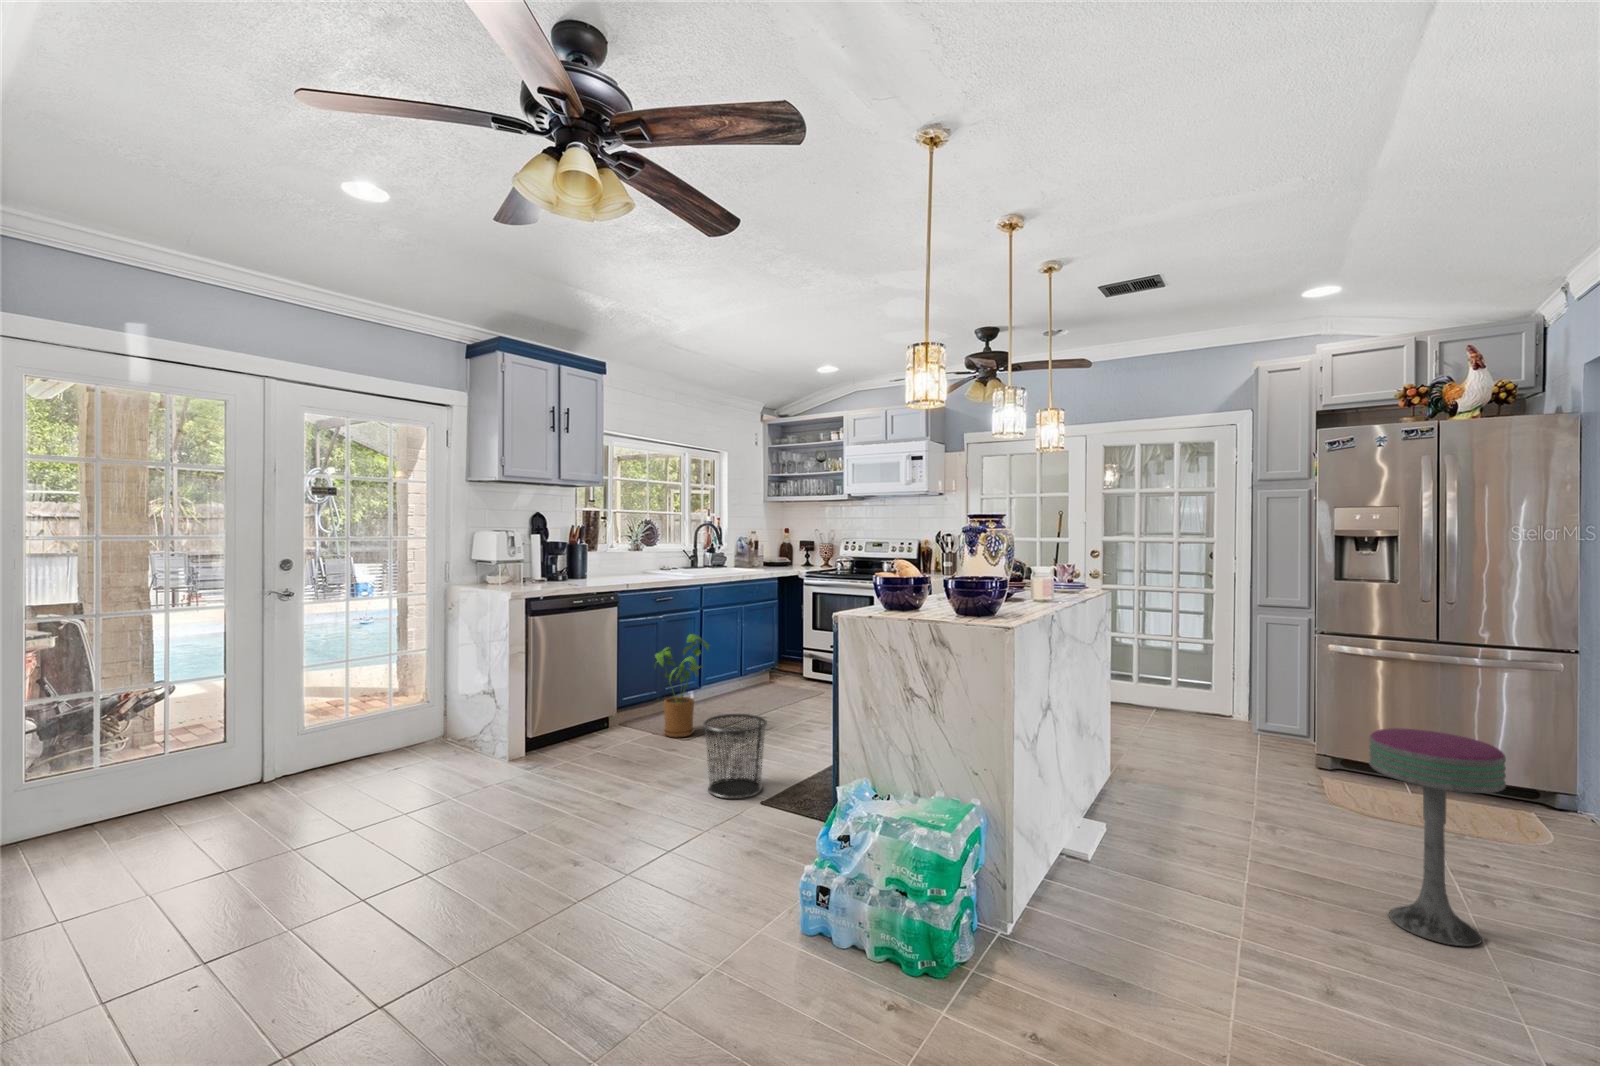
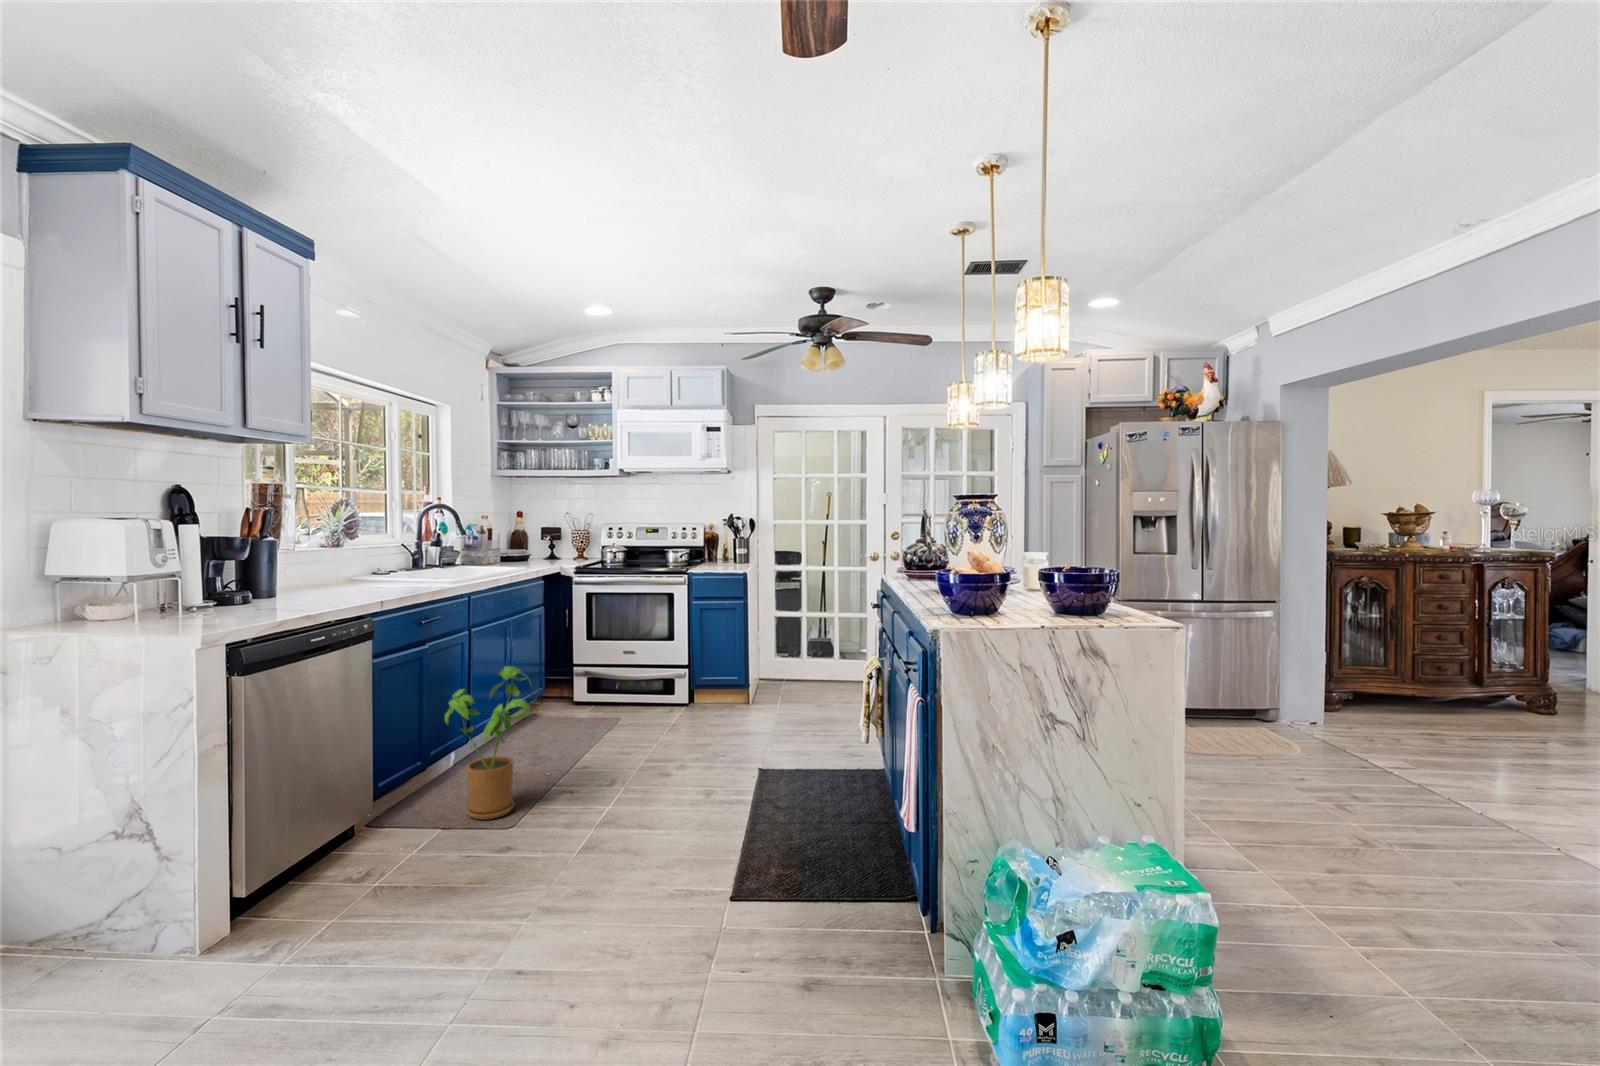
waste bin: present [704,714,767,799] -> none [623,770,713,898]
bar stool: present [1369,728,1506,946] -> none [1315,682,1424,859]

